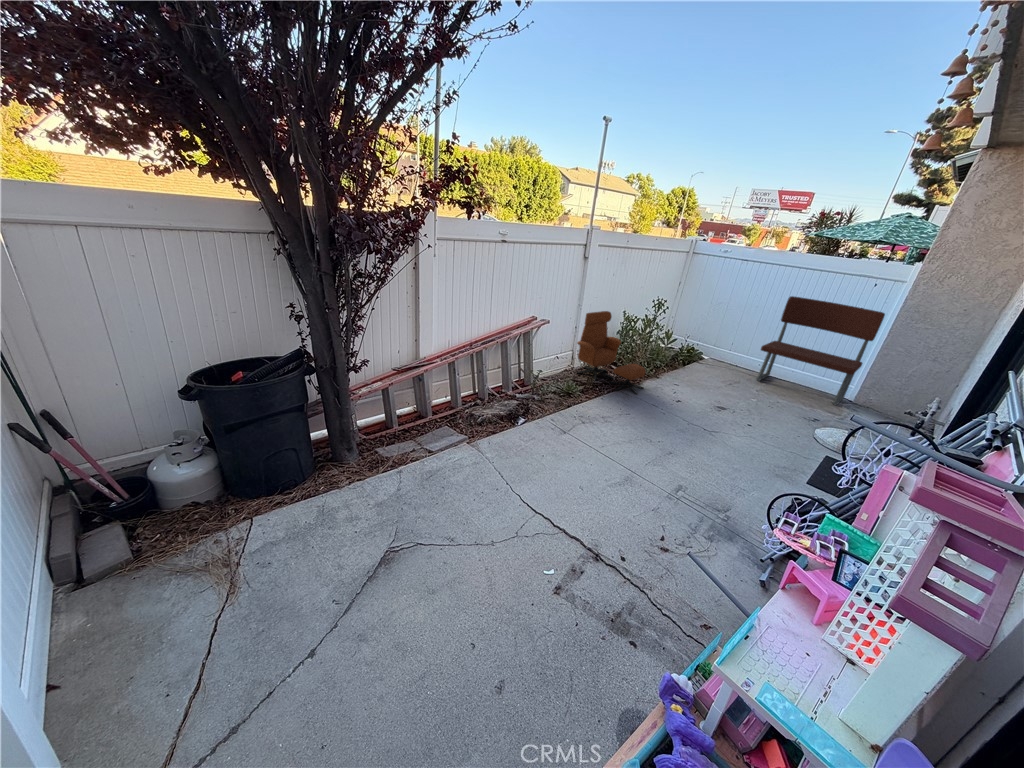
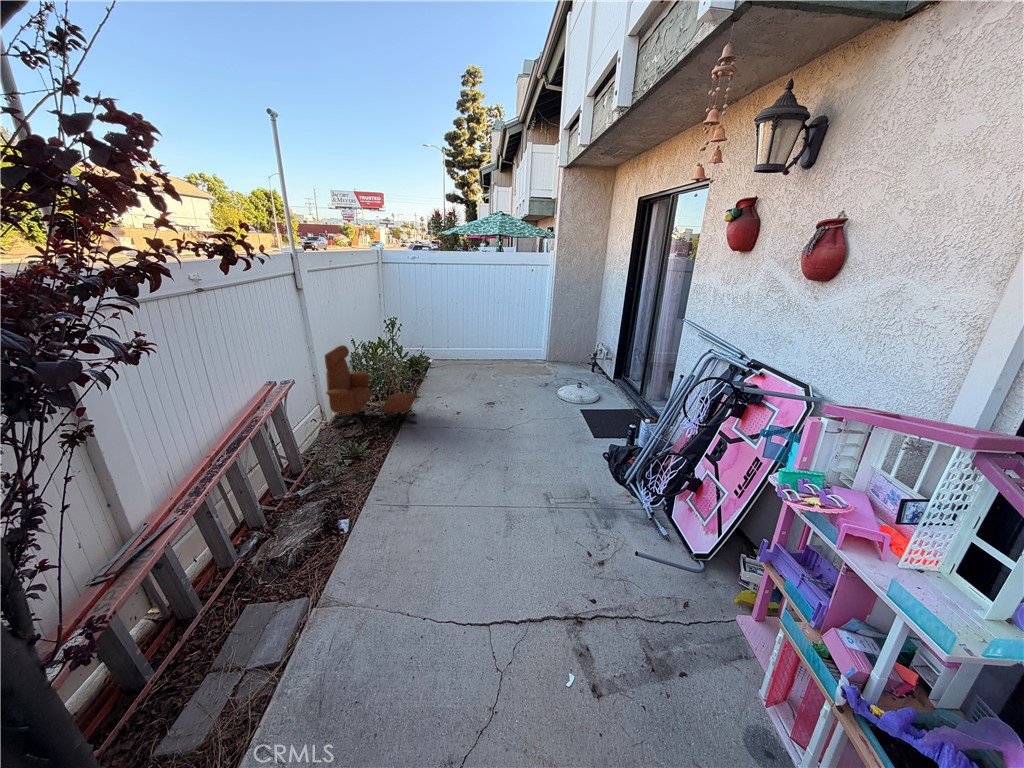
bench: present [756,296,885,405] -> none [477,290,544,368]

